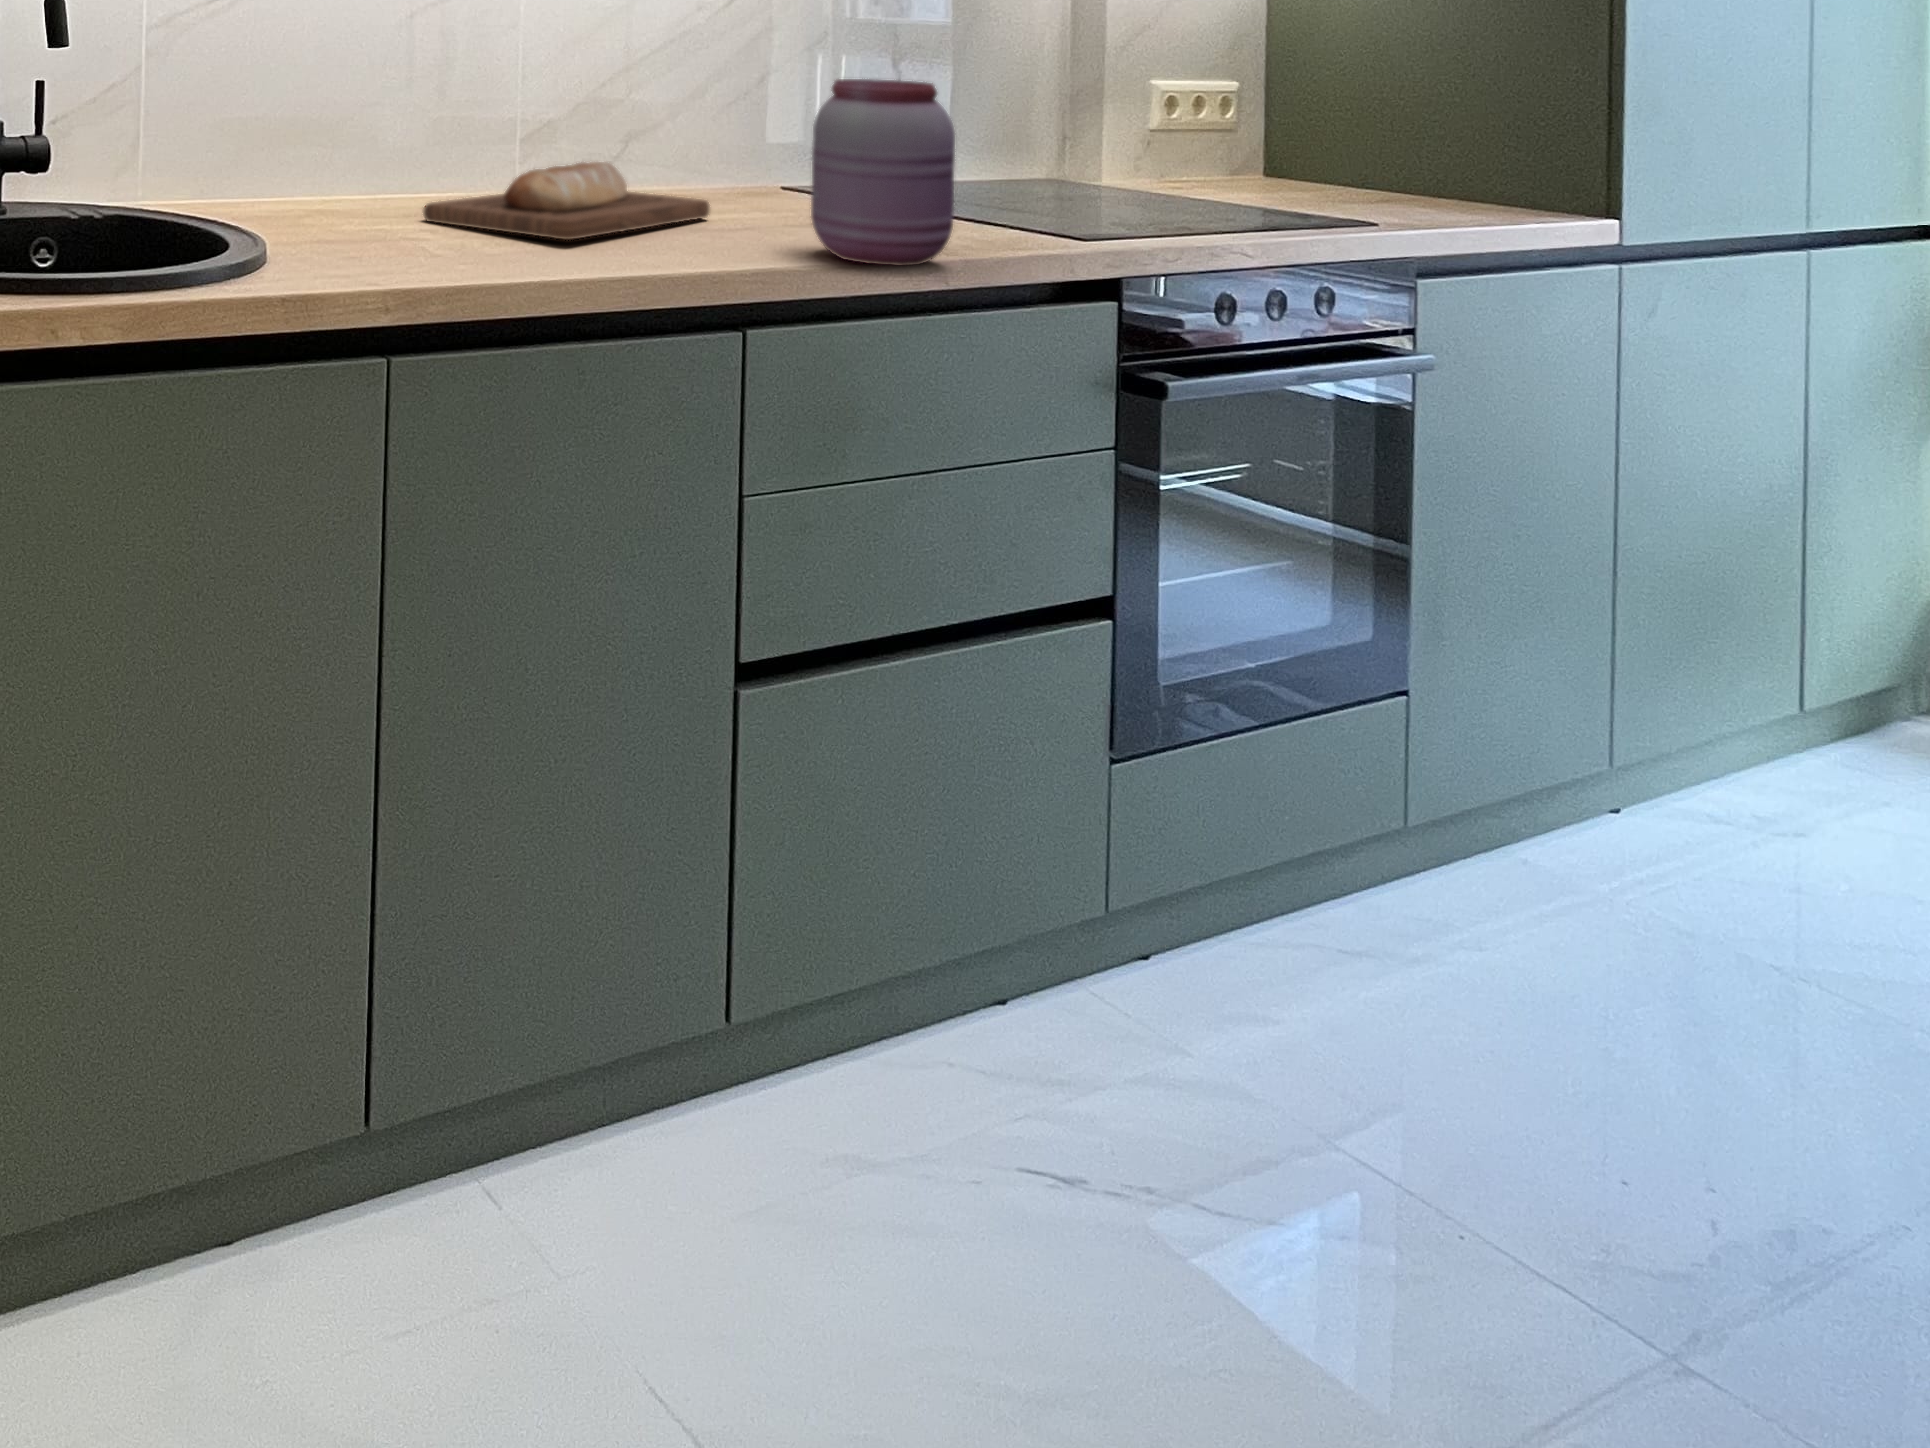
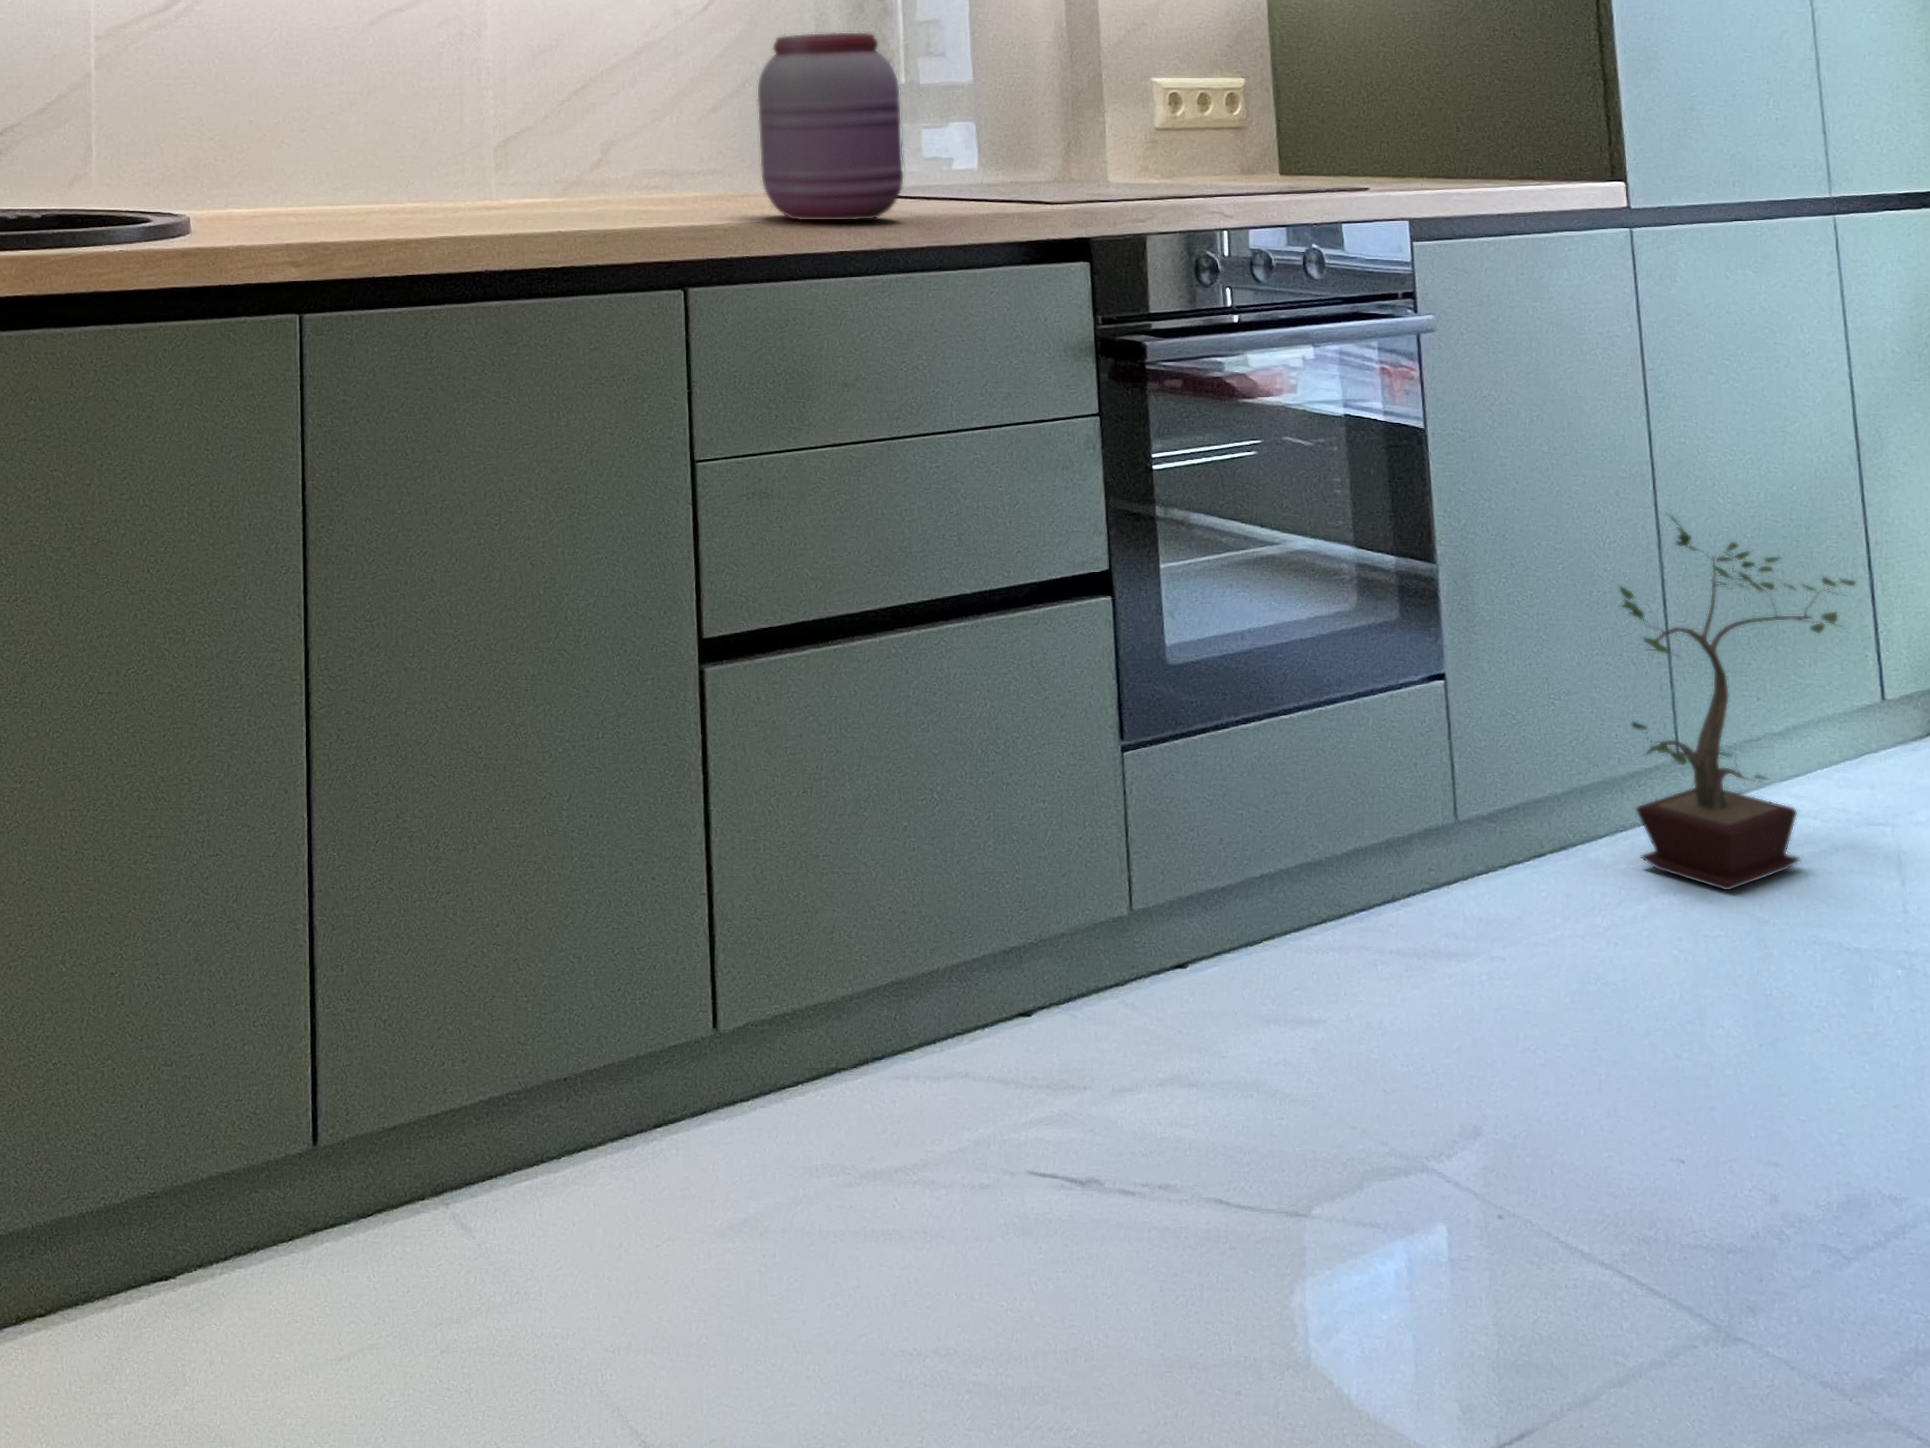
bread loaf: present [423,162,710,240] -> none [372,151,673,212]
potted plant: none [1572,540,1805,903] -> present [1620,517,1855,890]

